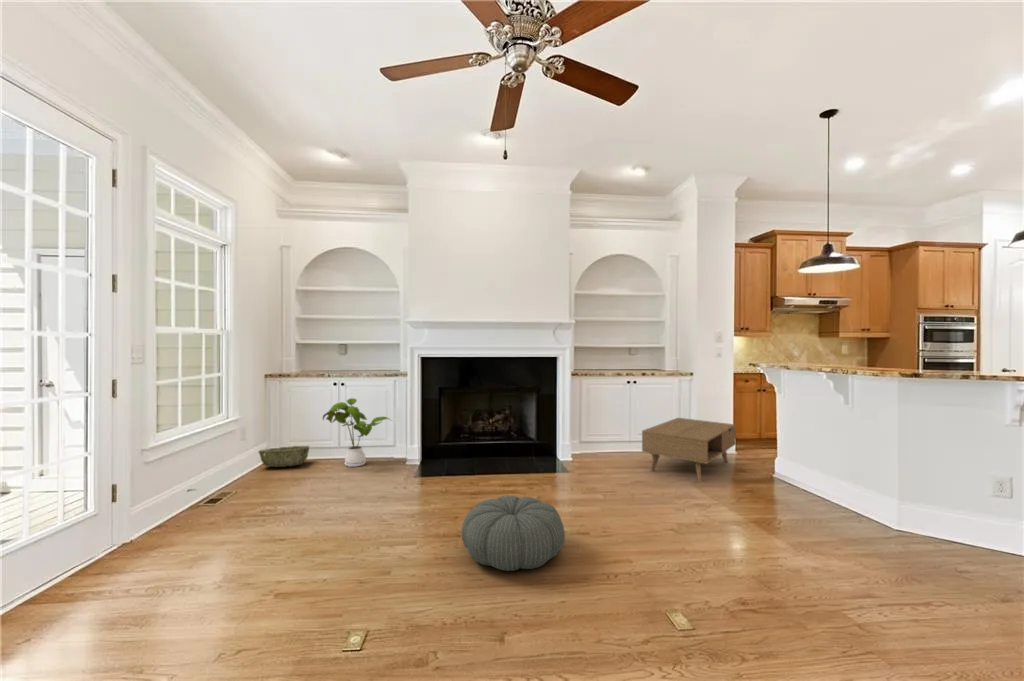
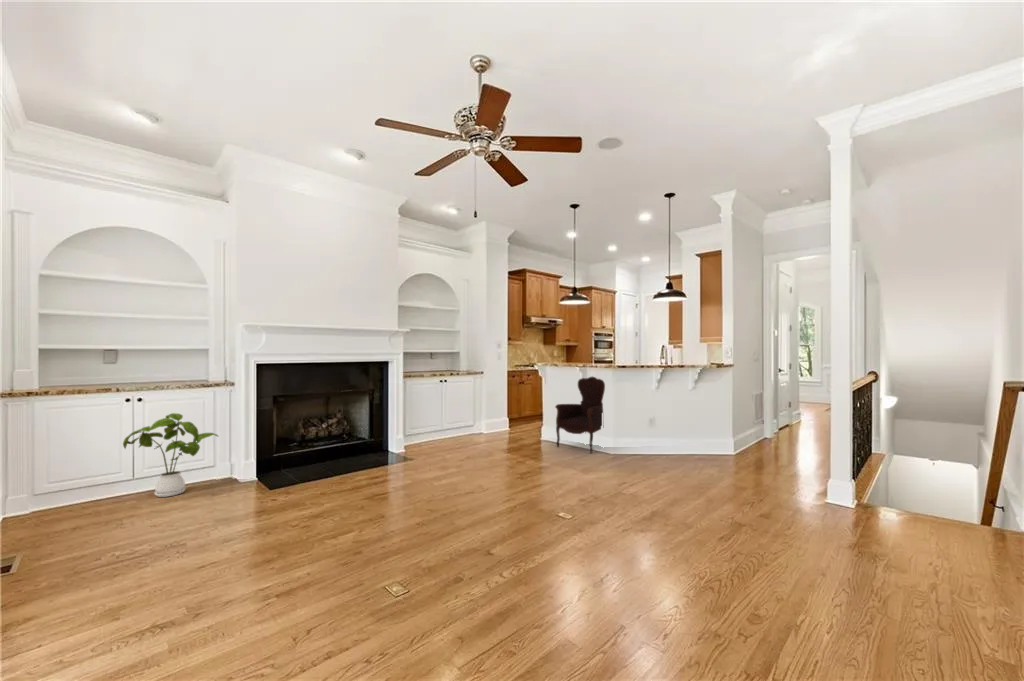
armchair: none [772,396,870,527] -> present [556,377,605,453]
coffee table: present [642,418,736,481] -> none [466,406,518,447]
woven basket: present [259,446,309,467] -> none [7,483,92,520]
pouf: present [461,496,565,571] -> none [405,463,484,514]

